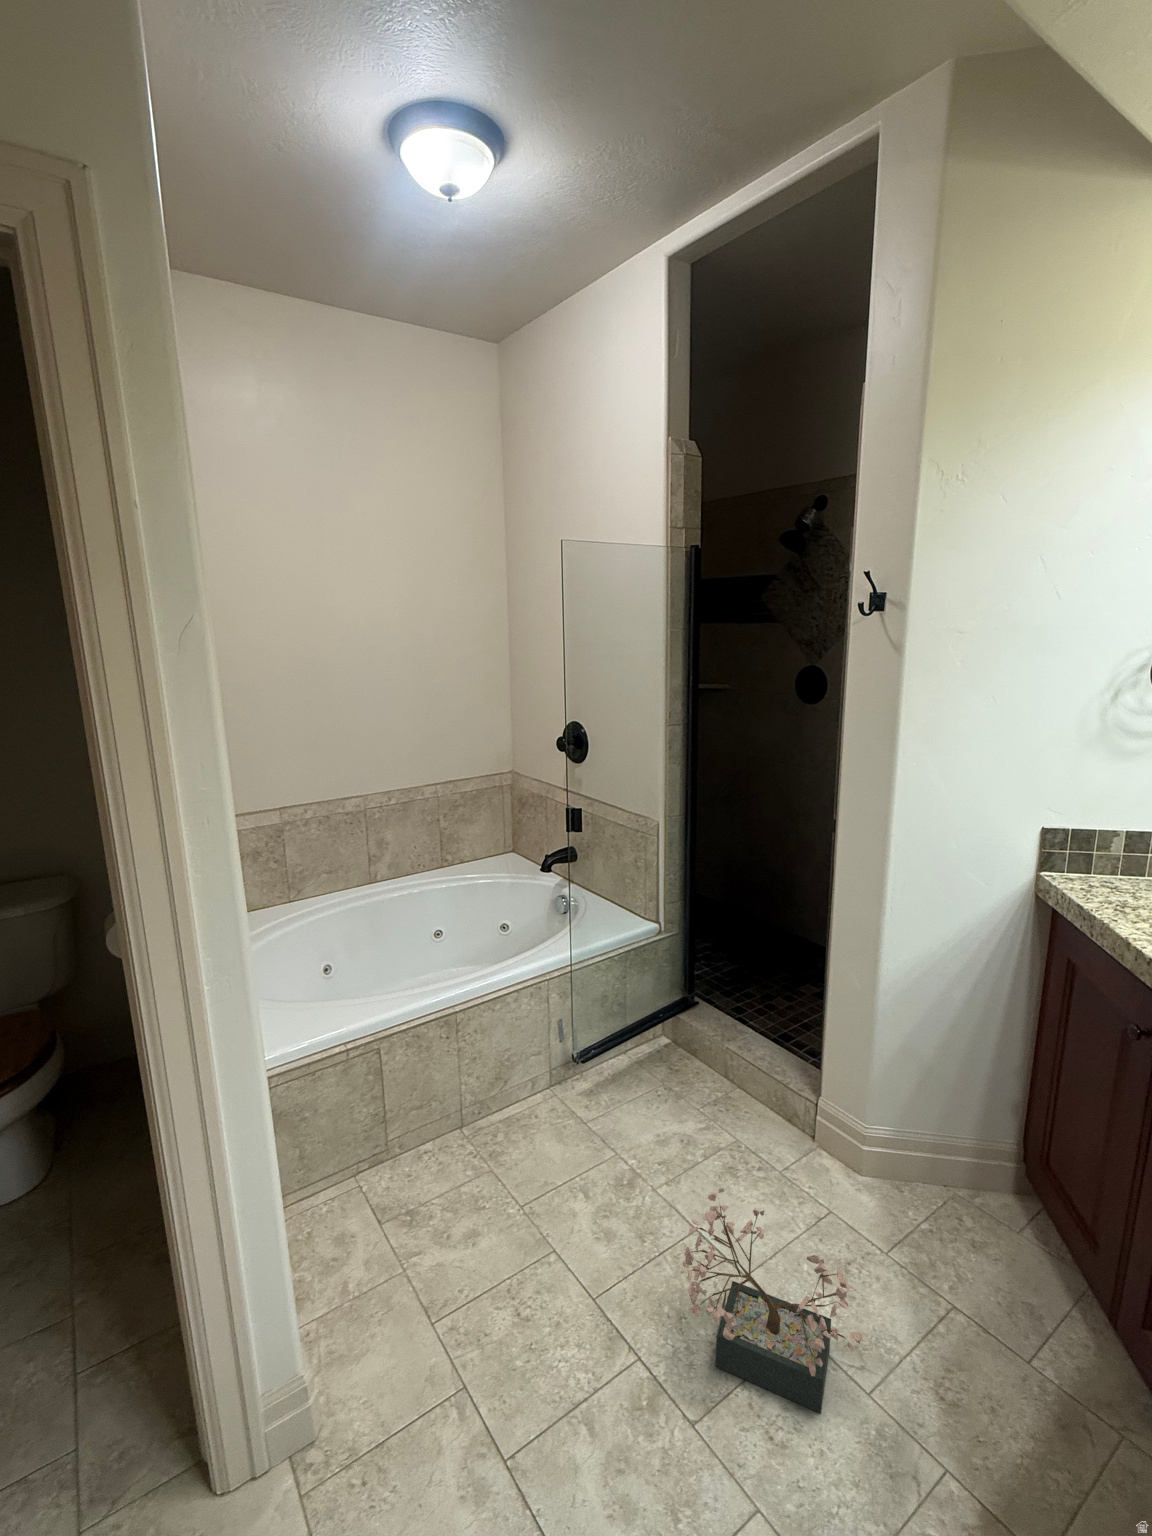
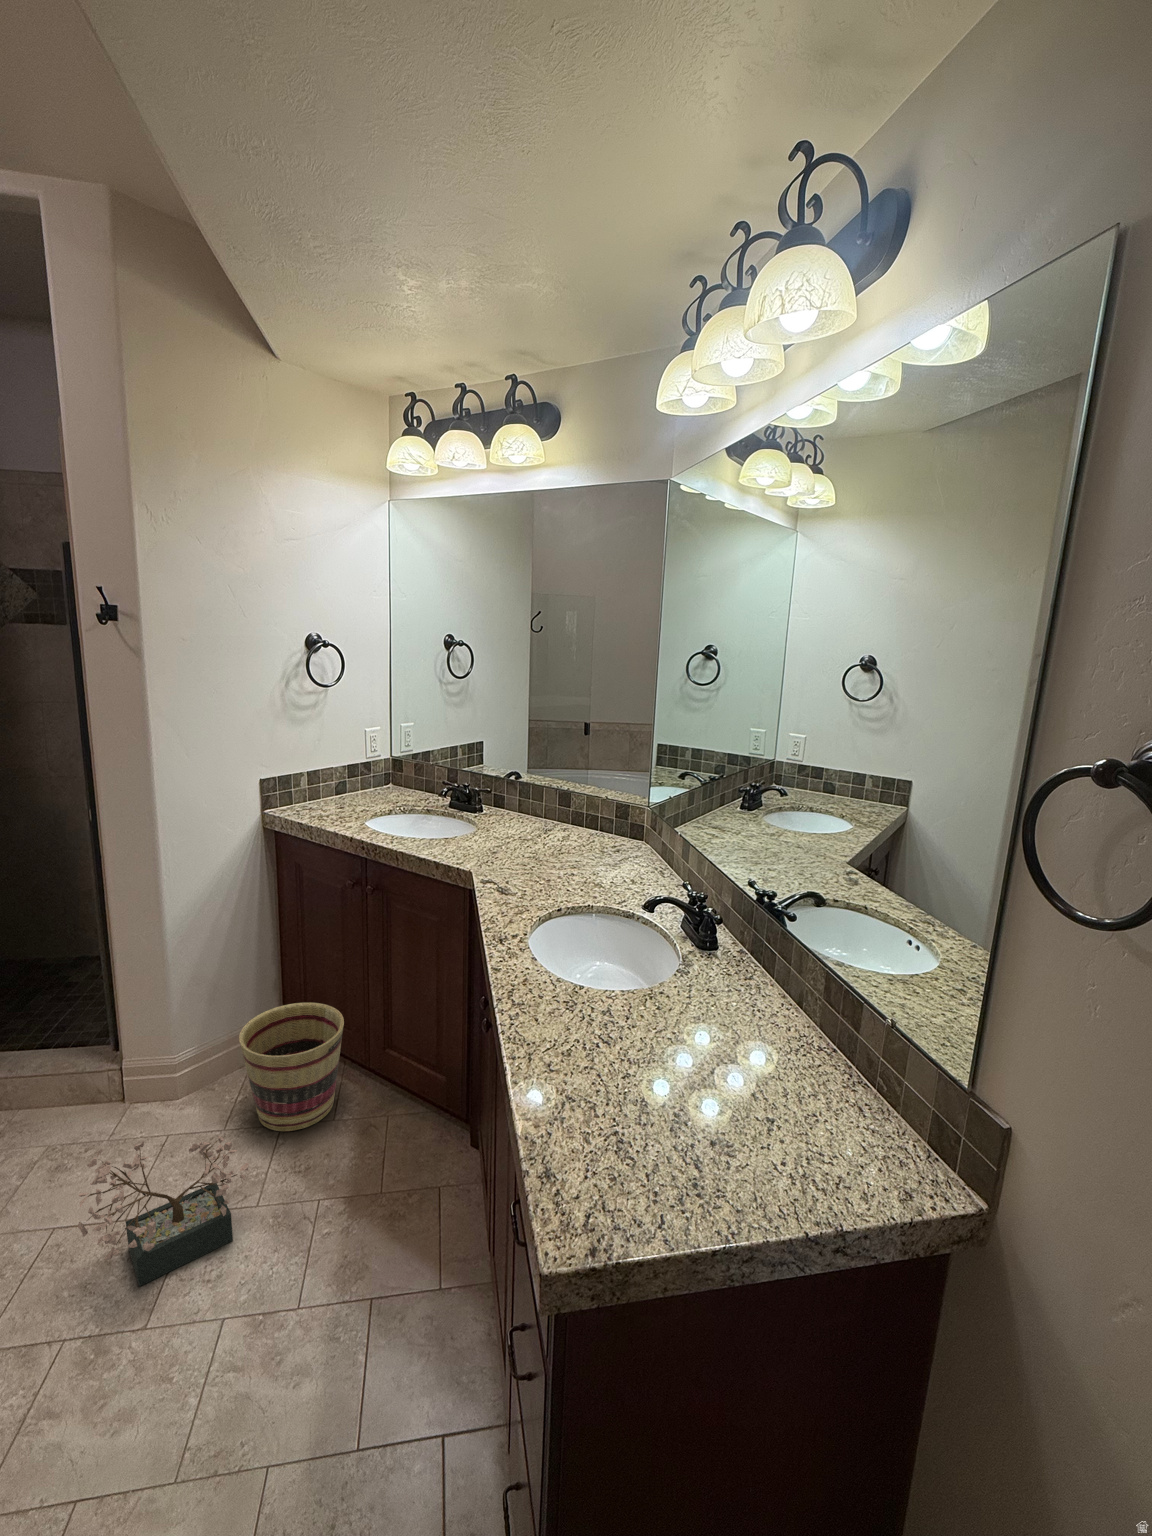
basket: none [921,1140,1086,1349] -> present [239,1003,344,1131]

